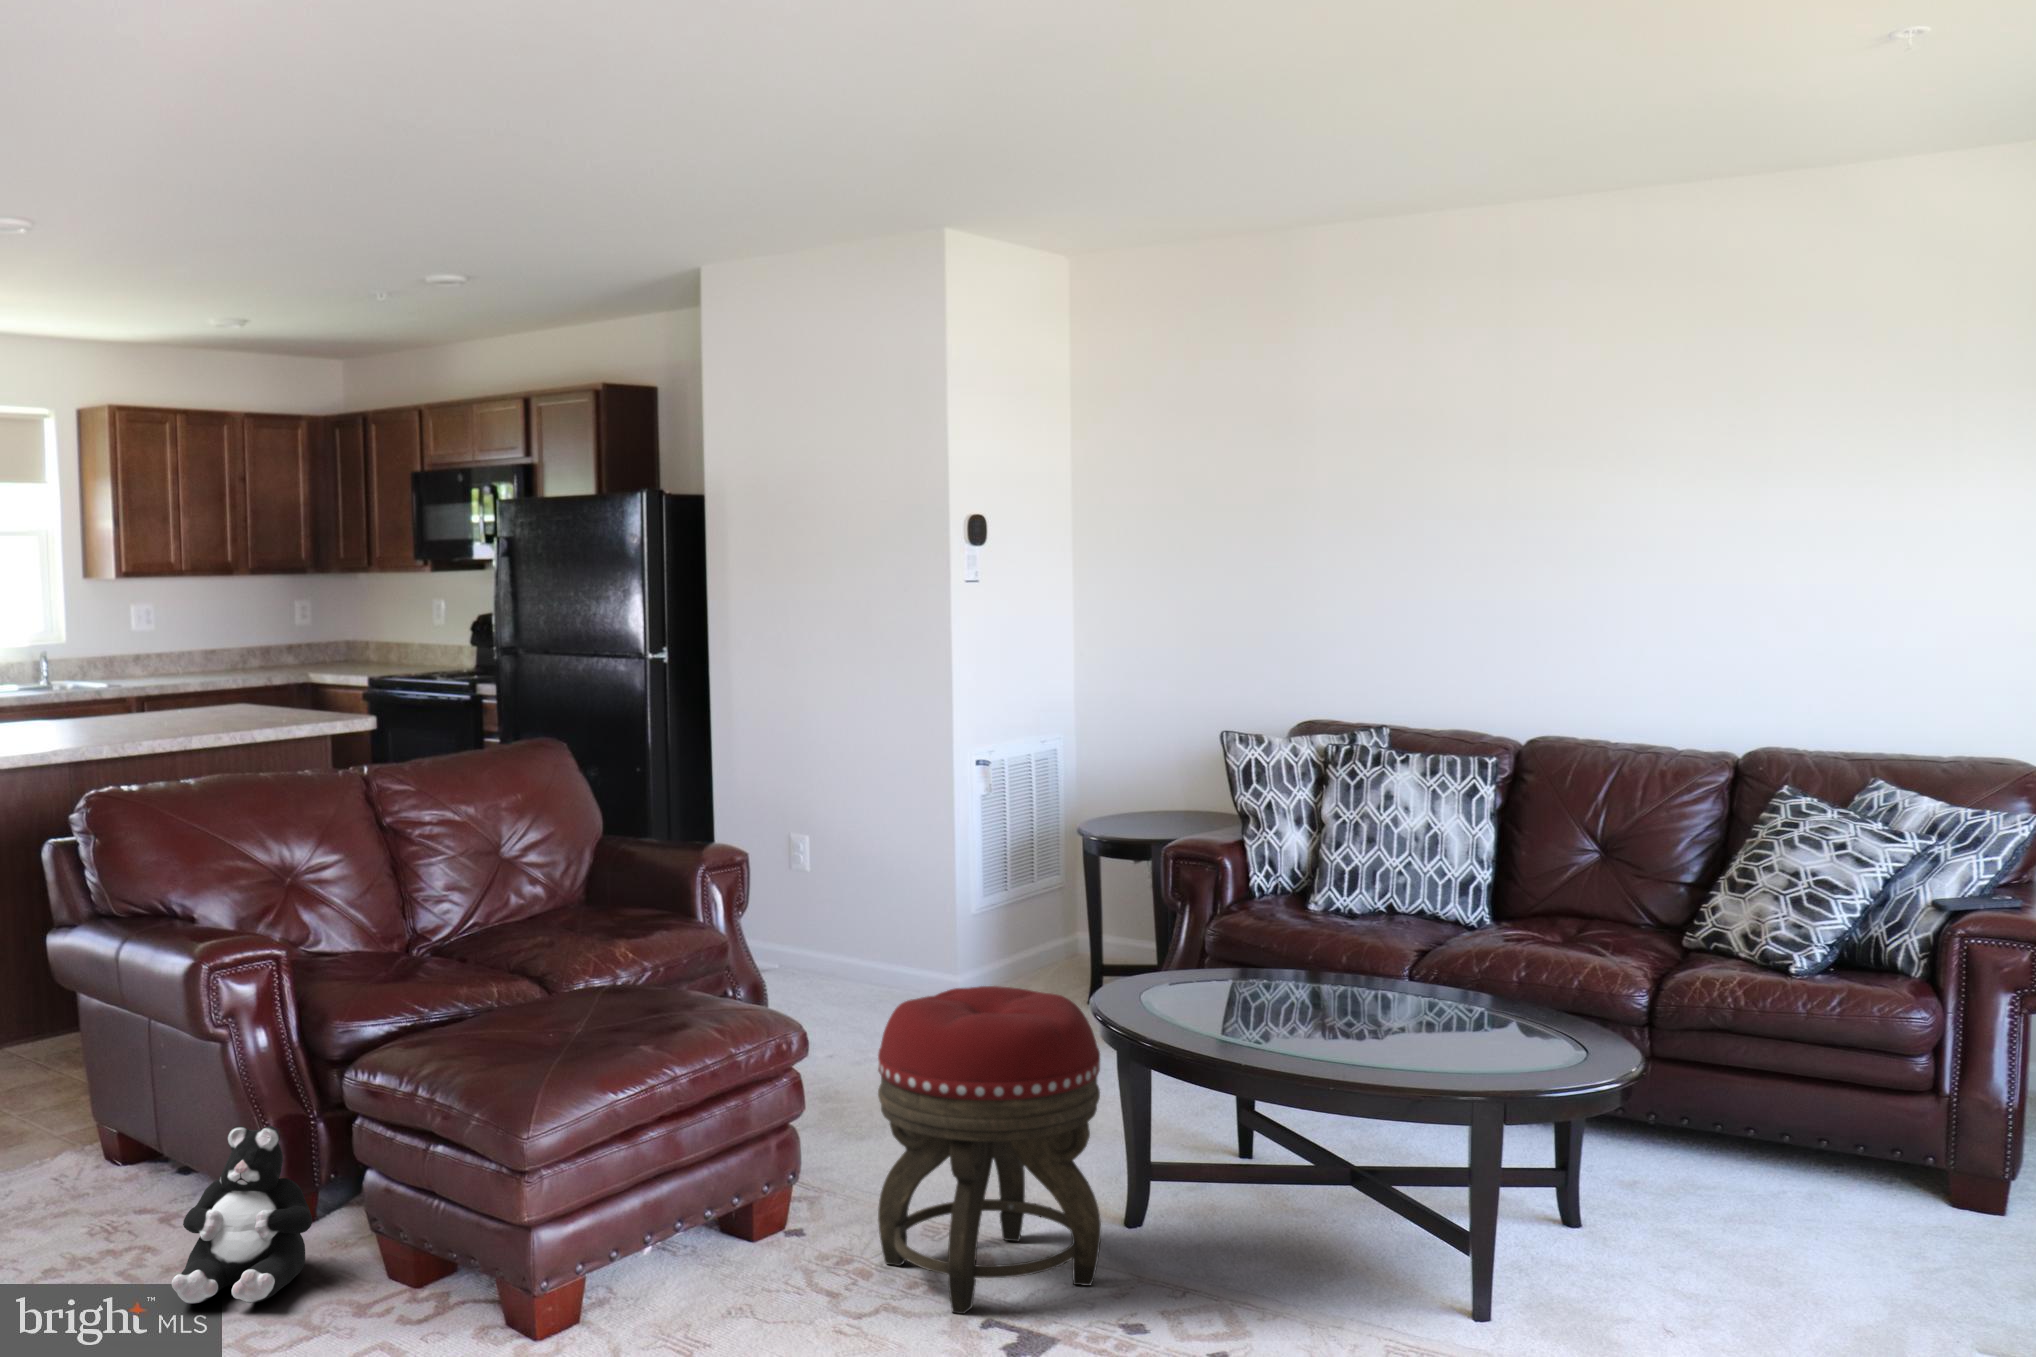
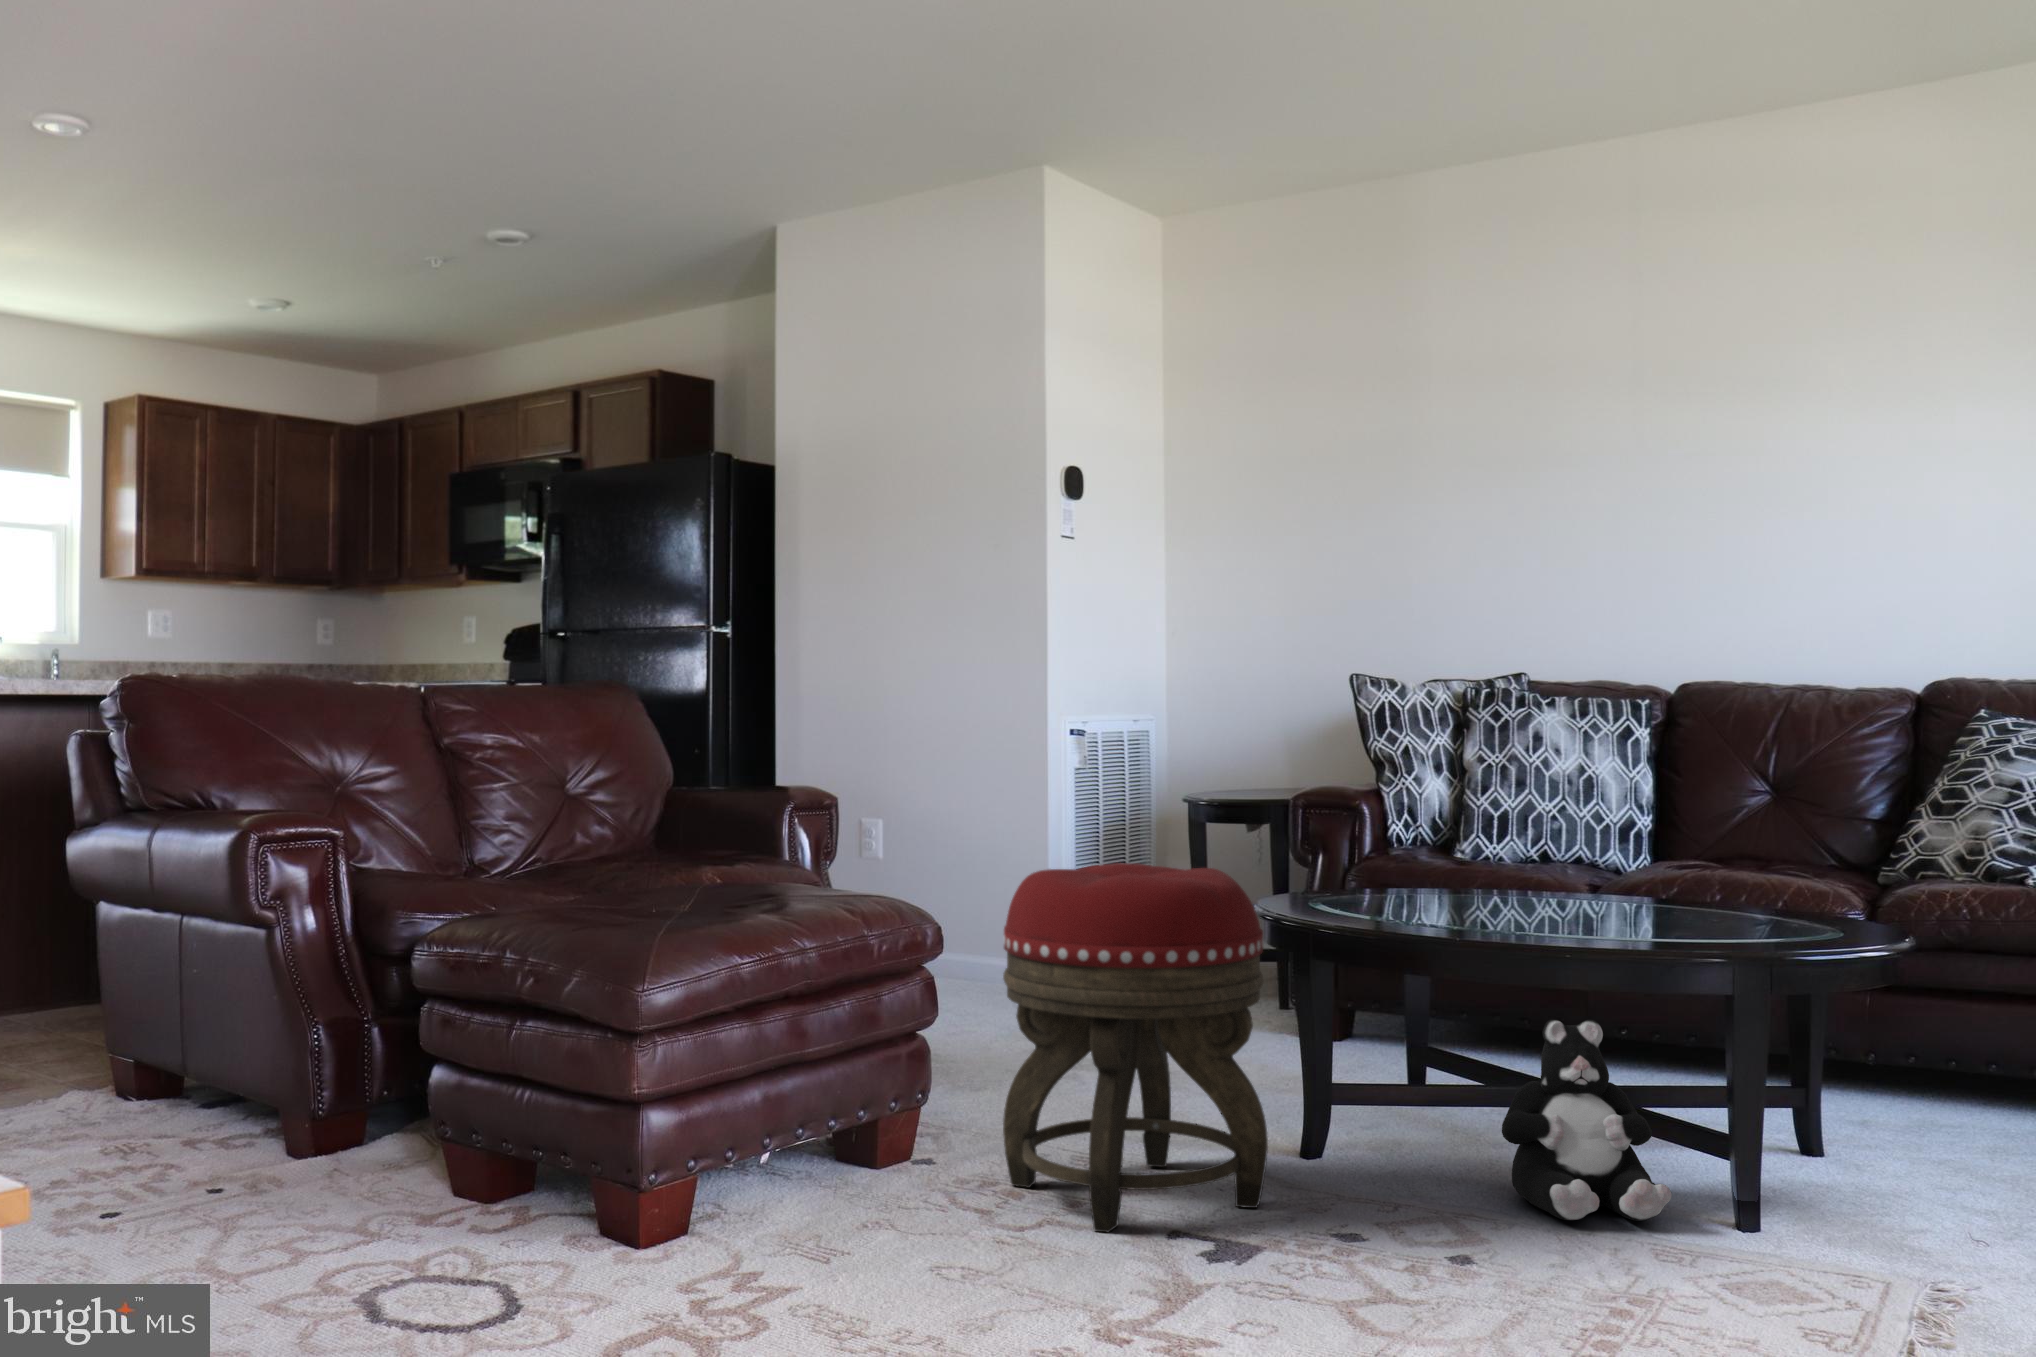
plush toy: present [172,1126,312,1304] -> present [1502,1020,1672,1221]

